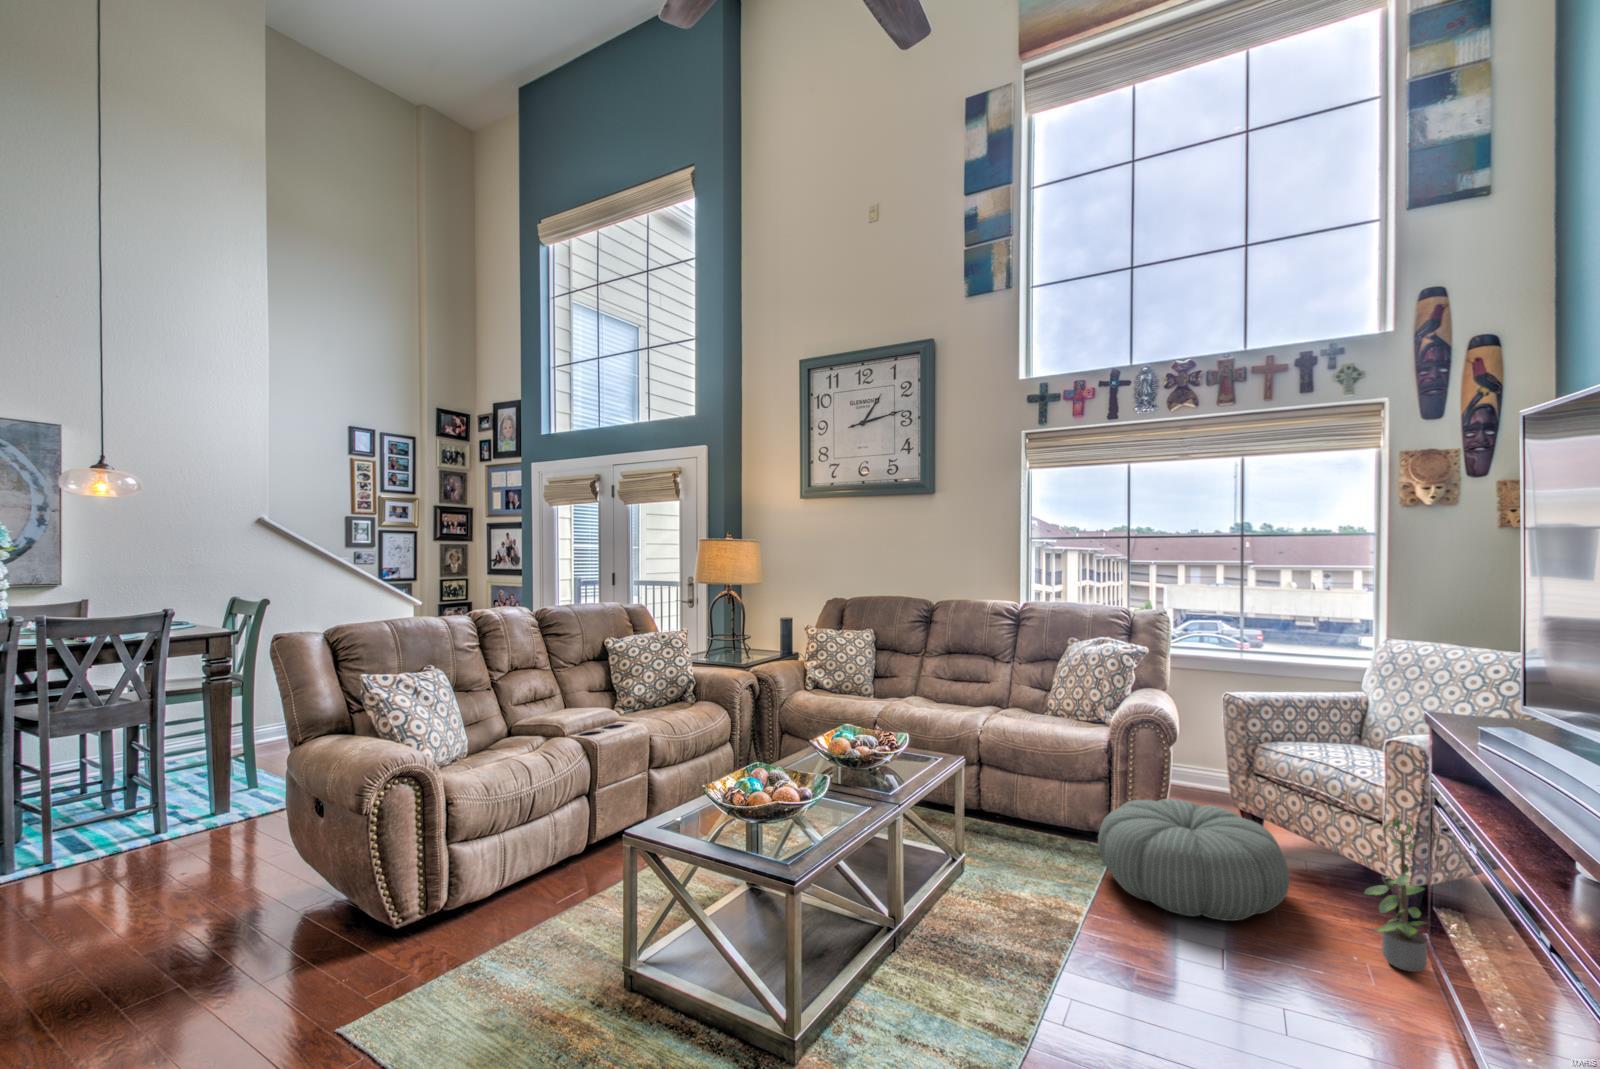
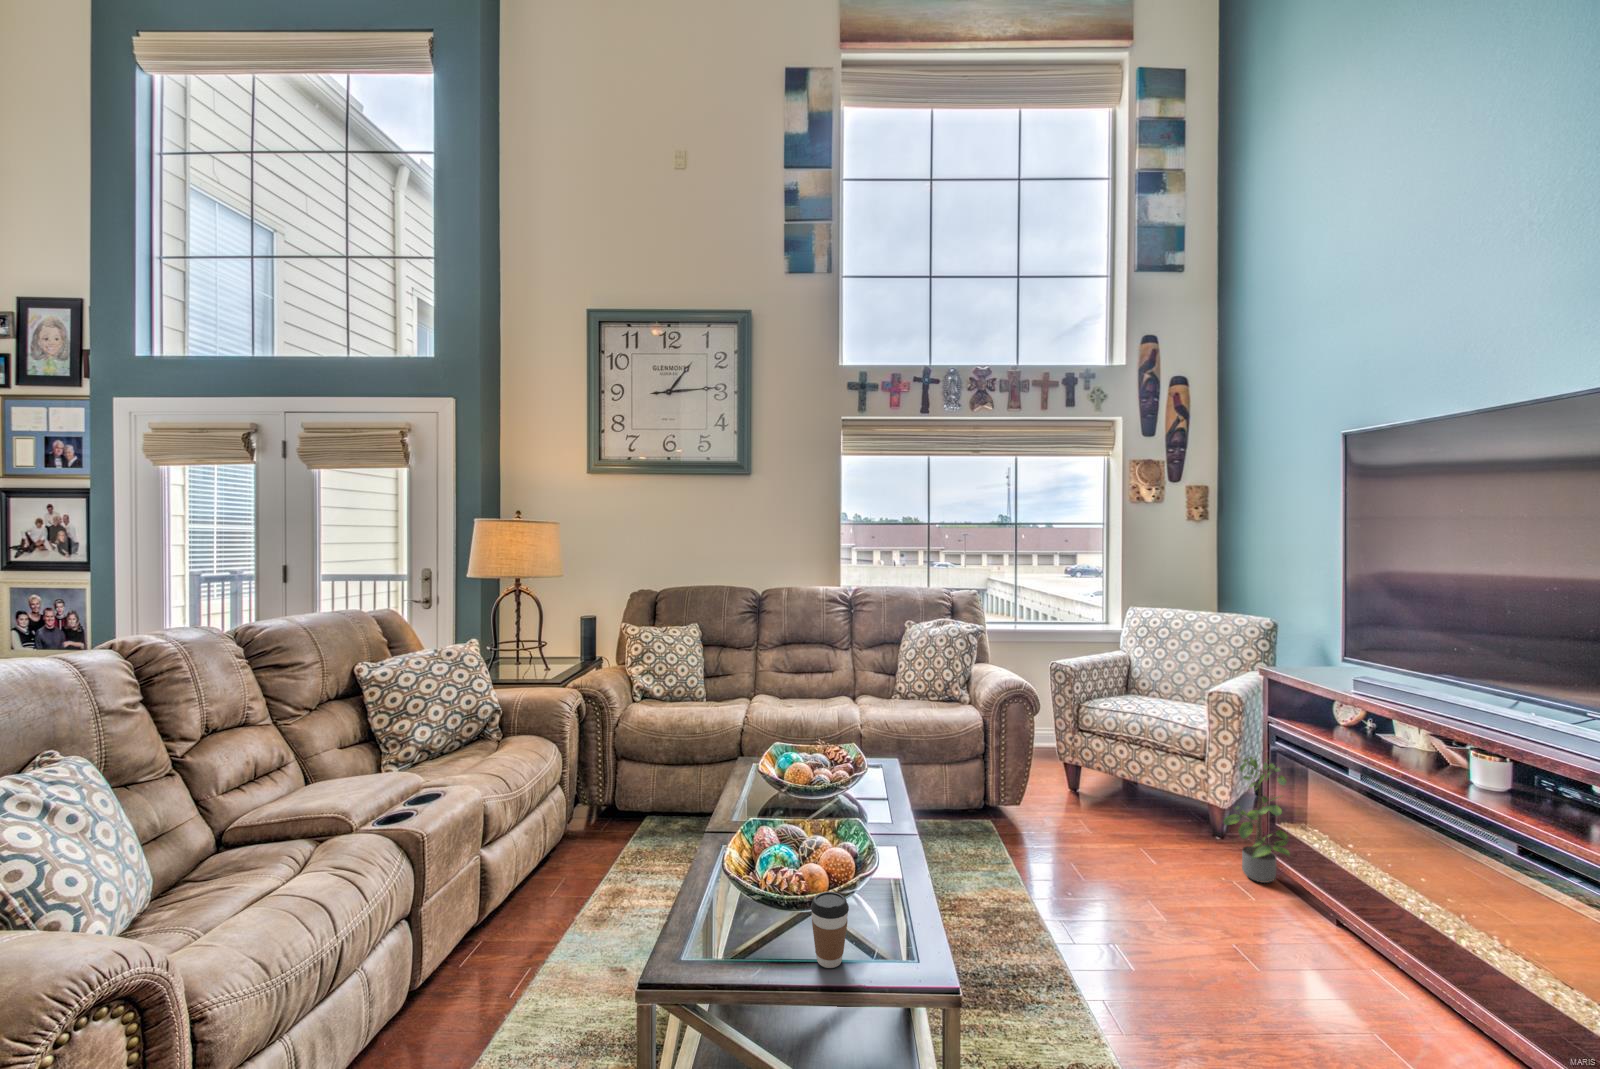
pouf: present [1098,799,1289,921] -> none [997,766,1162,878]
coffee cup: none [721,800,748,849] -> present [811,892,849,968]

